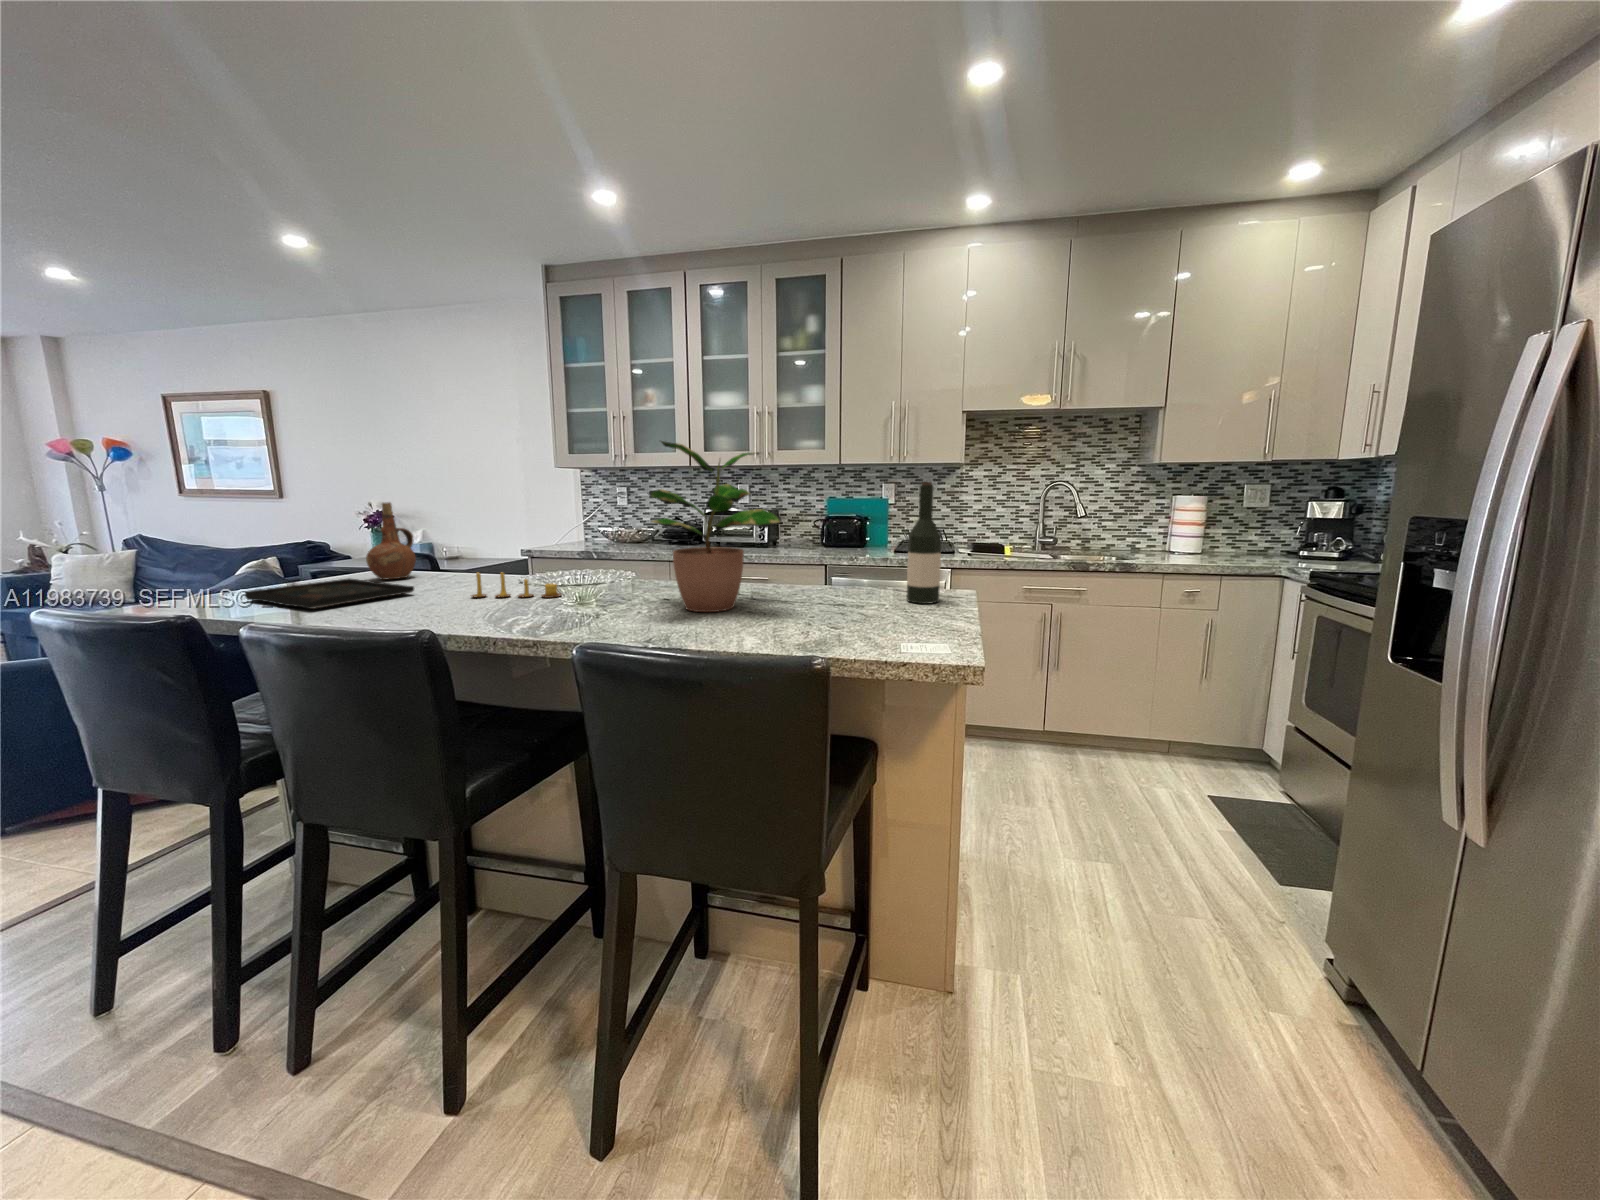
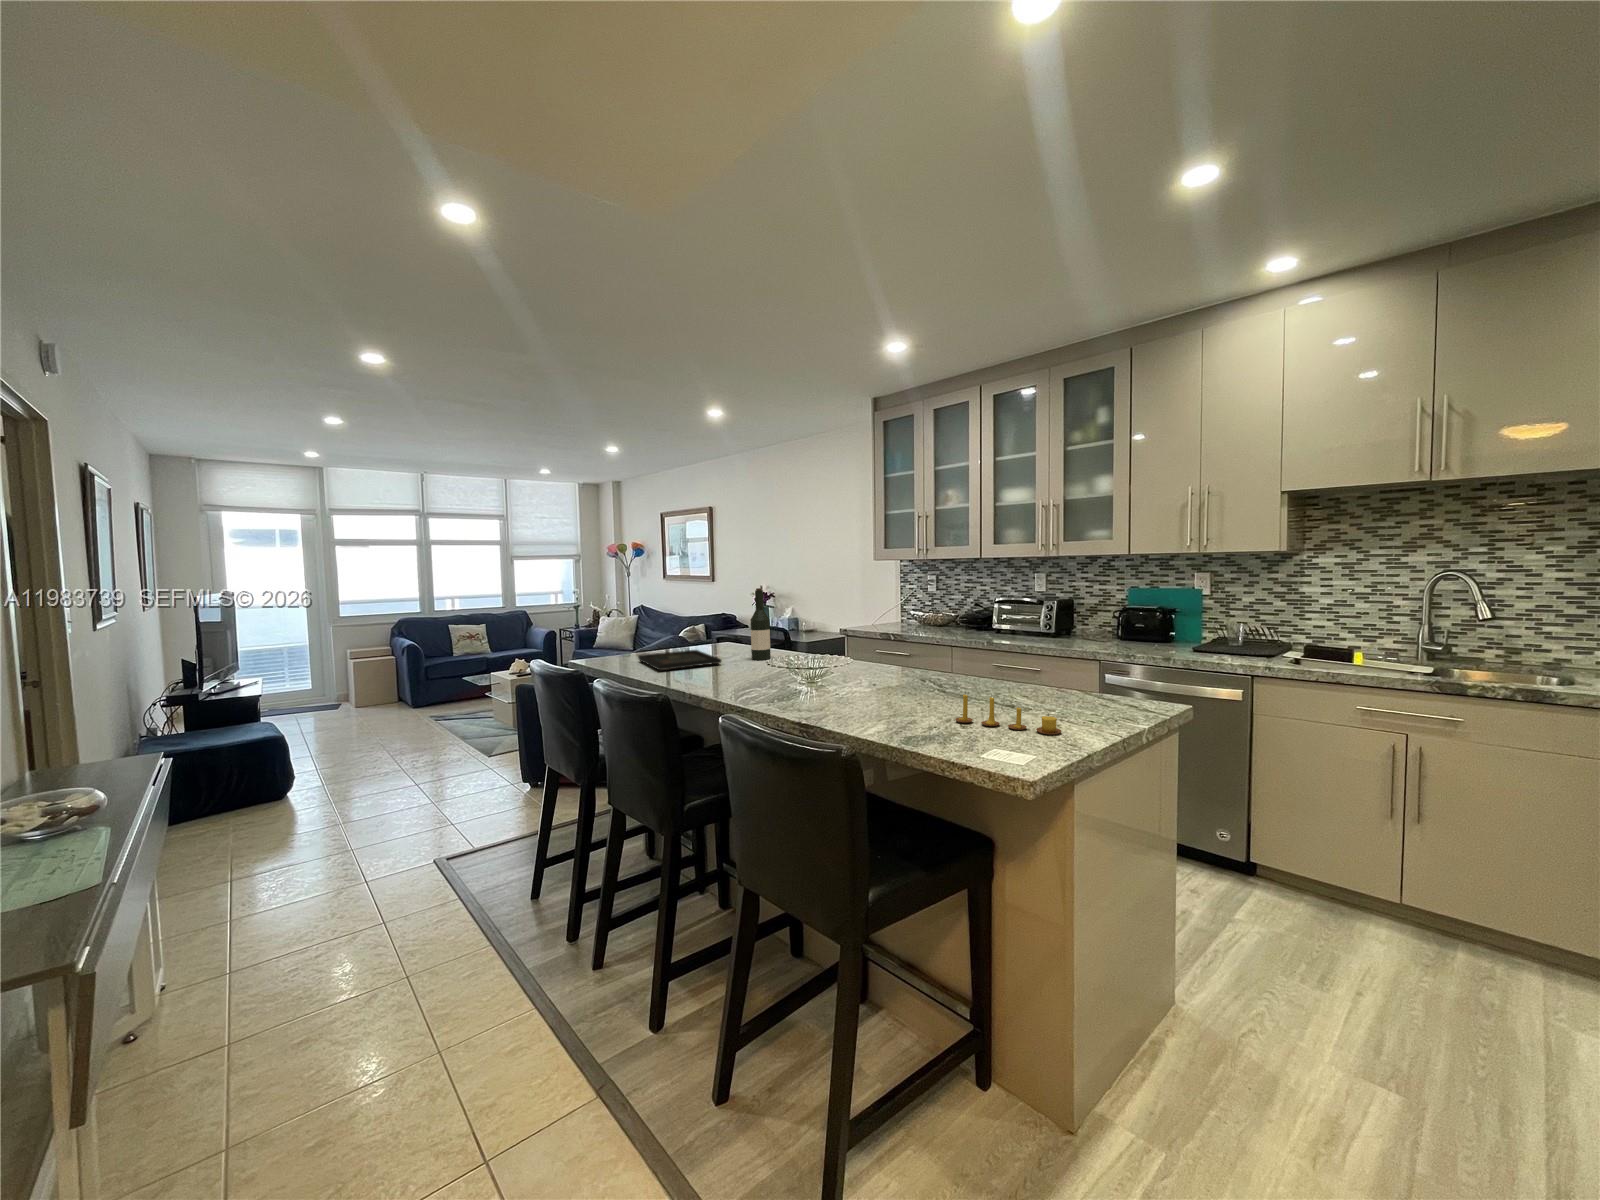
potted plant: present [647,441,781,612] -> none [834,563,939,701]
wine bottle: present [907,482,941,604] -> present [750,588,771,660]
ceramic pitcher: present [366,502,416,580] -> none [710,598,740,651]
candle: present [472,572,561,598] -> present [955,693,1061,735]

